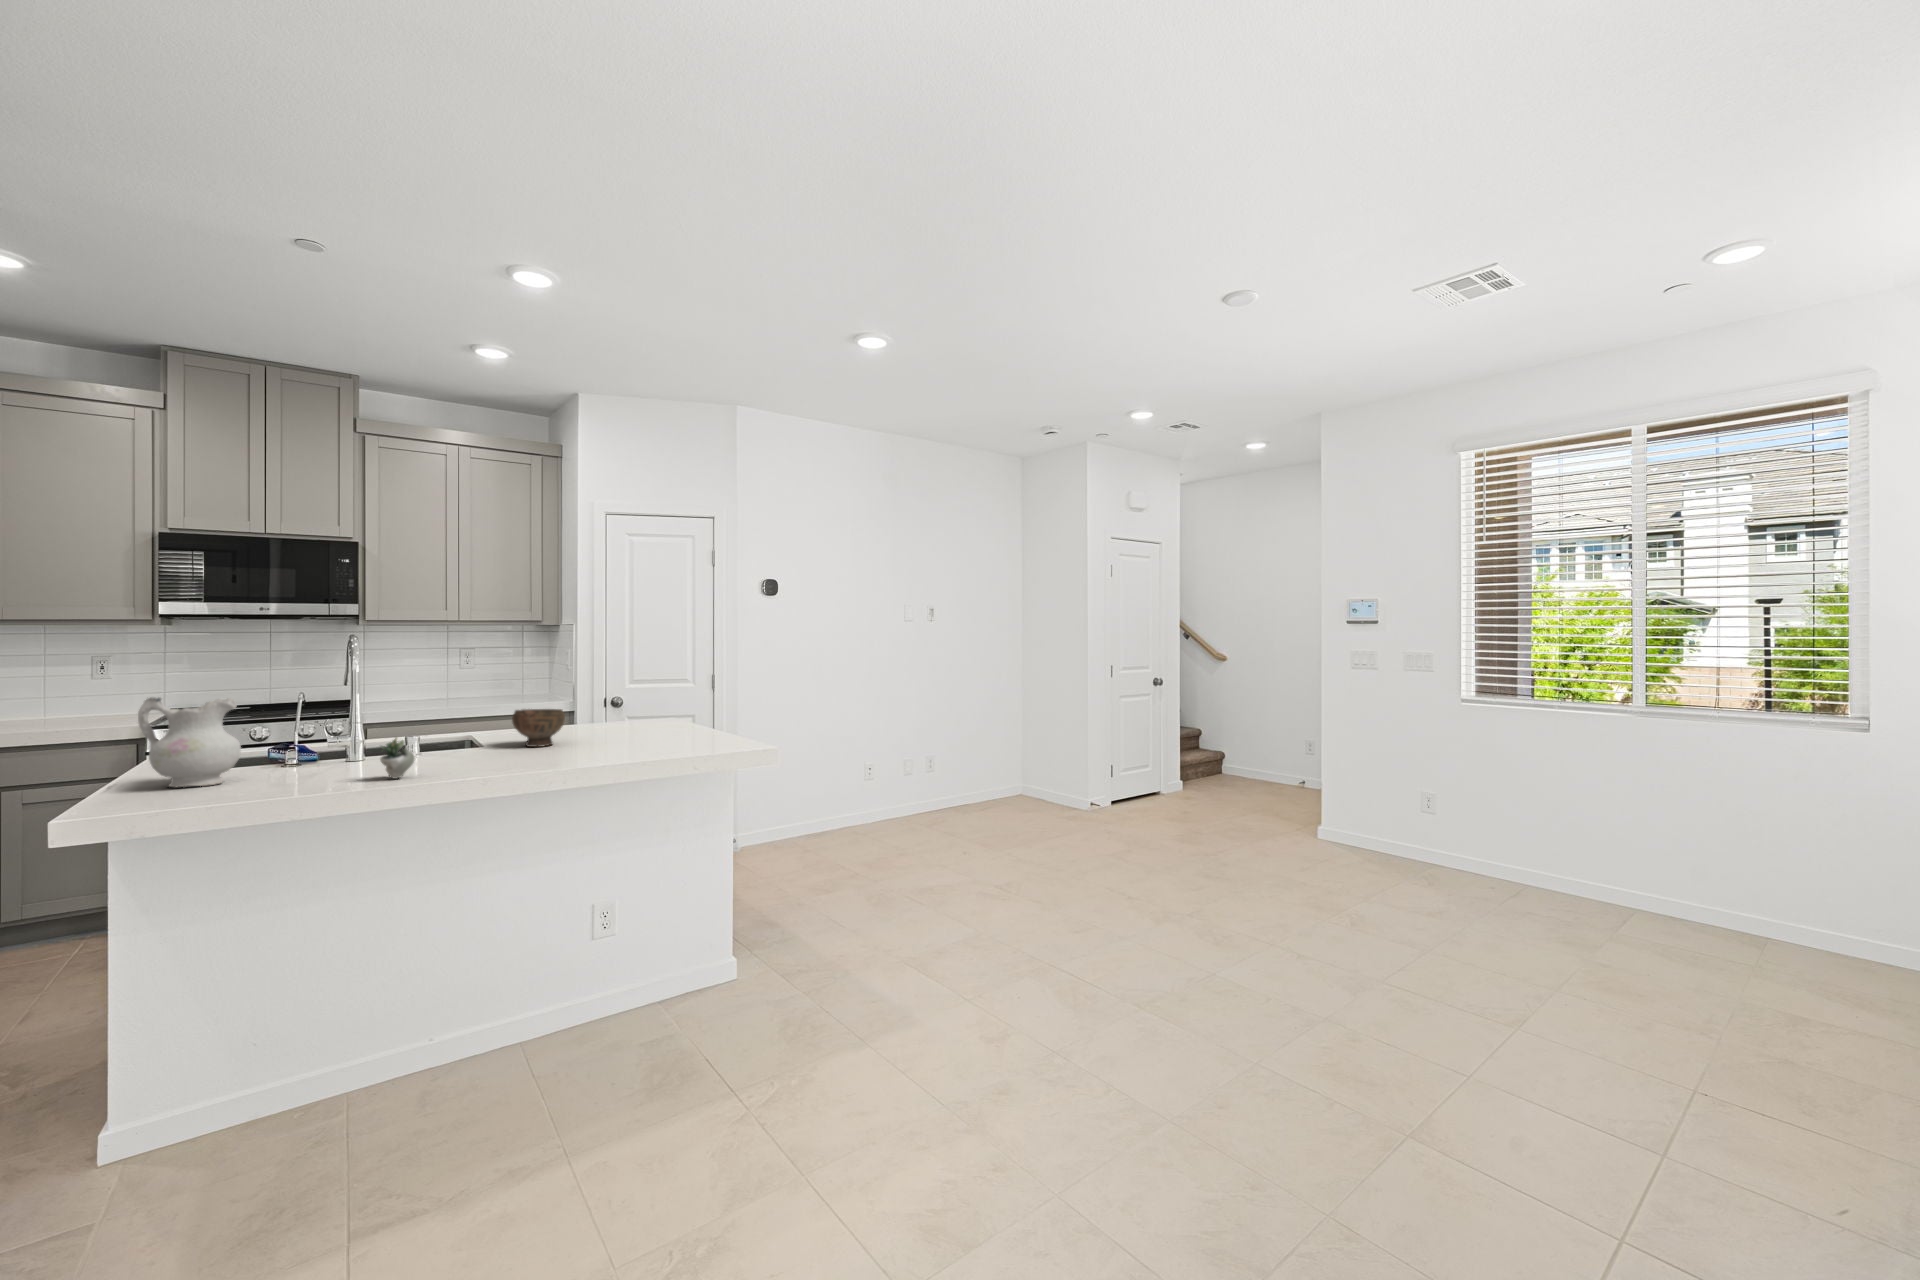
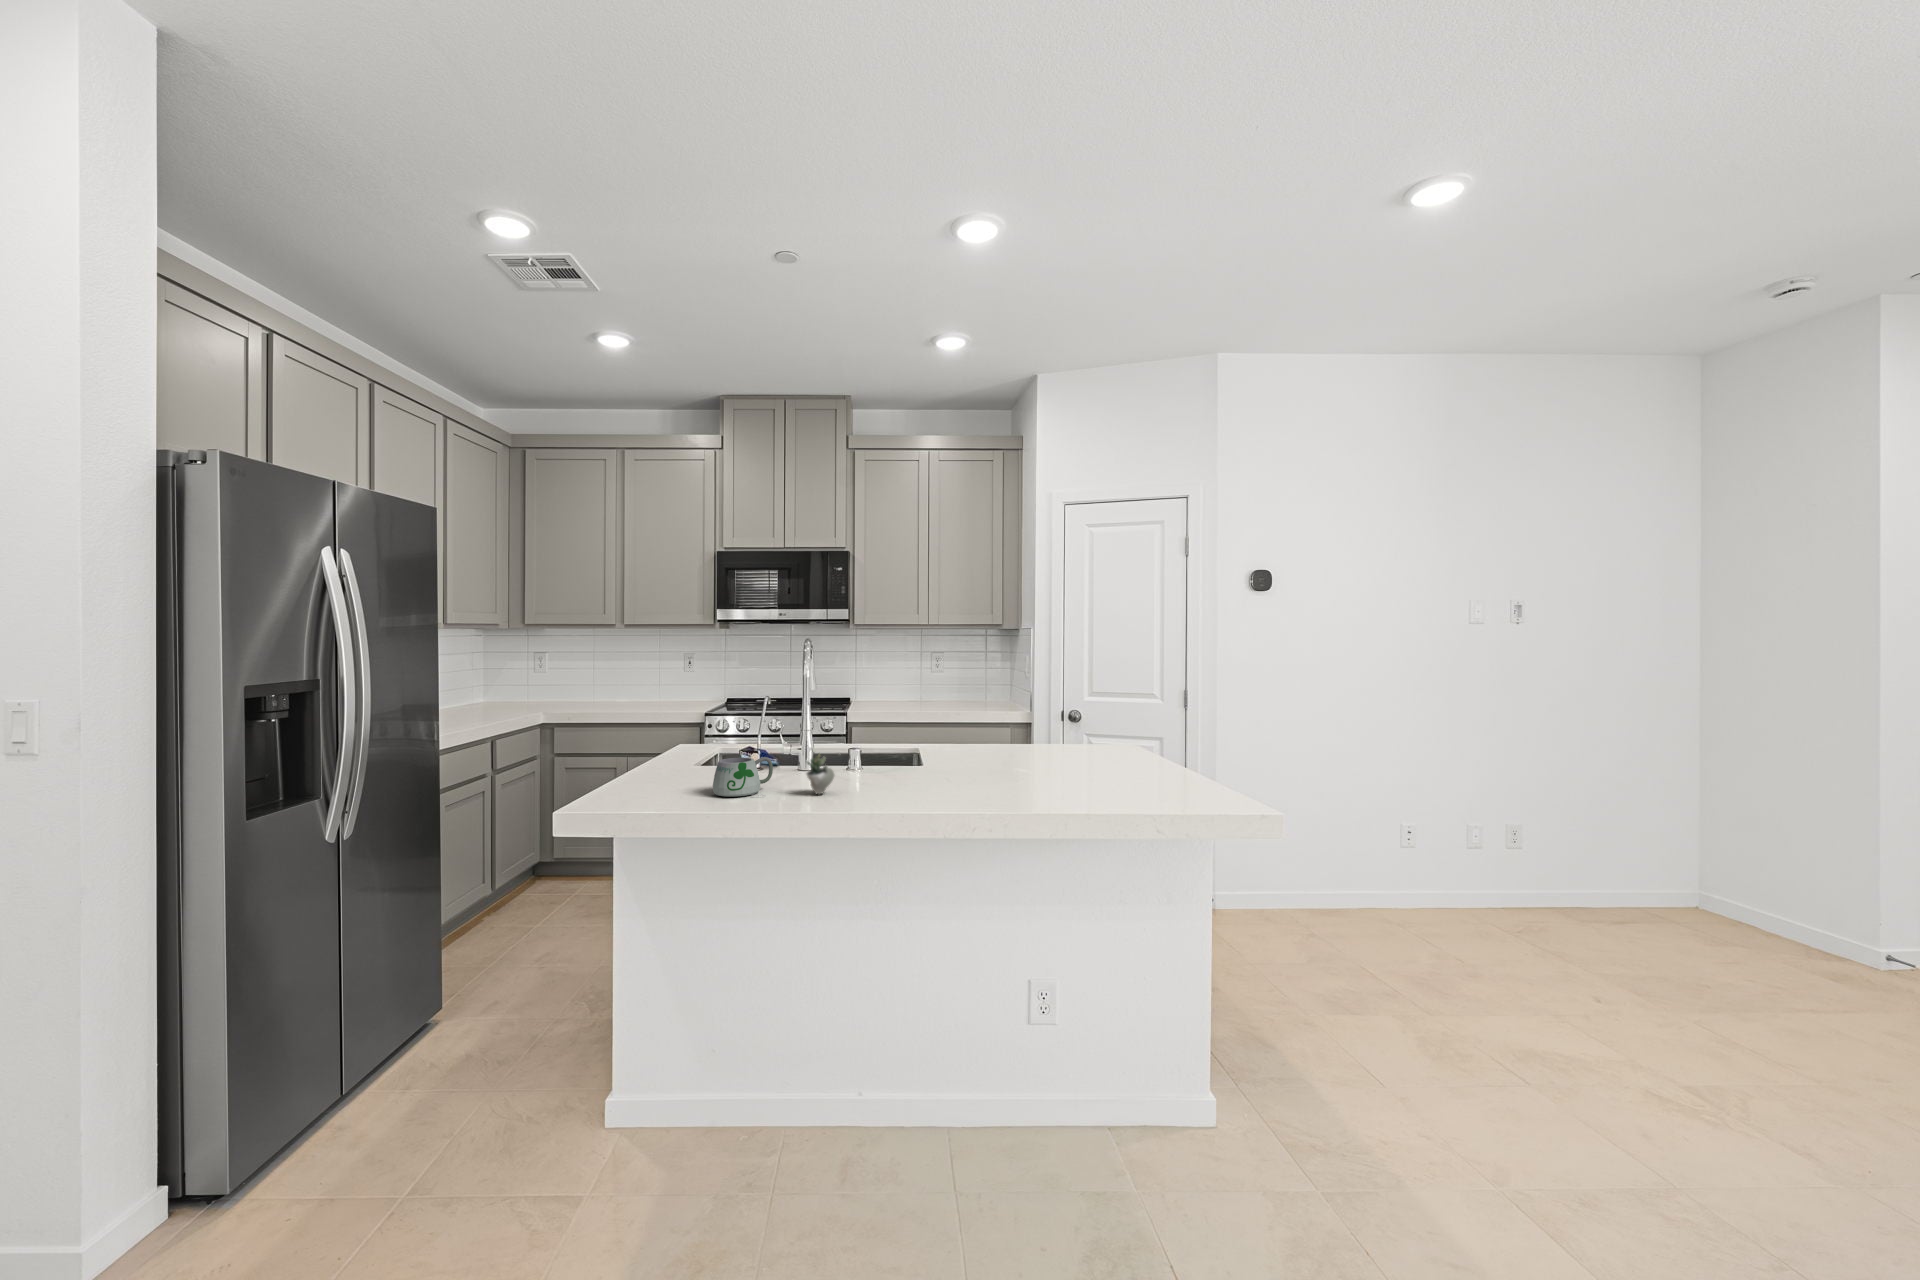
ceramic pitcher: present [138,697,241,788] -> none [644,705,712,786]
bowl: present [512,709,565,747] -> none [939,724,988,765]
mug: none [256,746,333,789] -> present [713,757,773,796]

